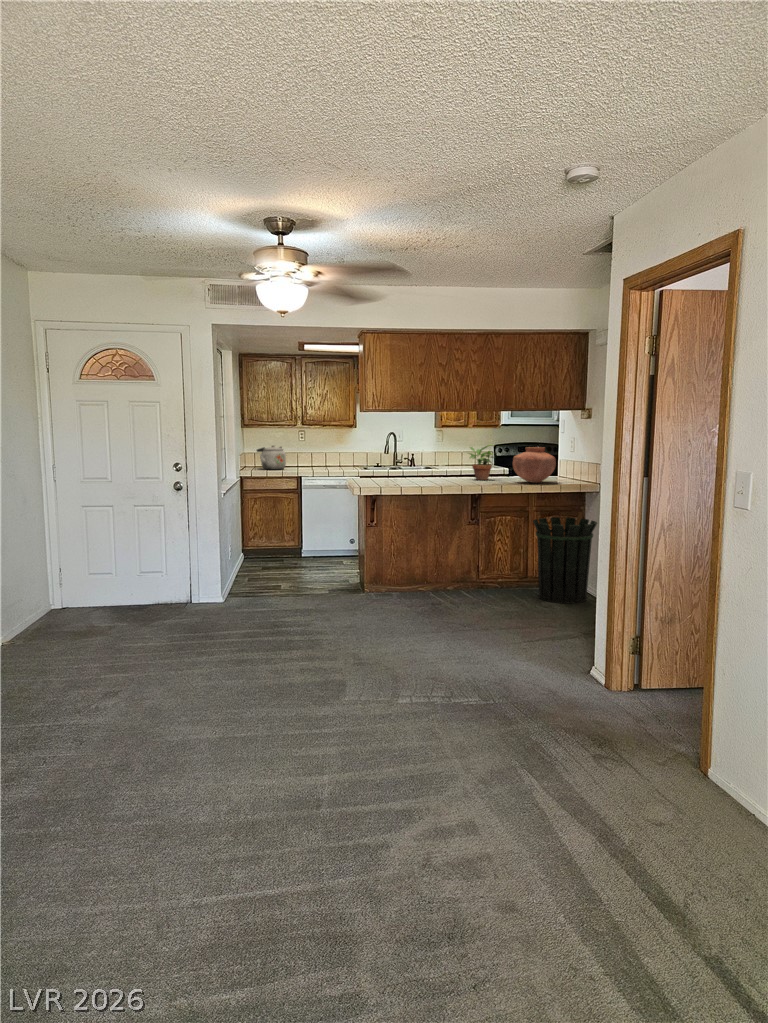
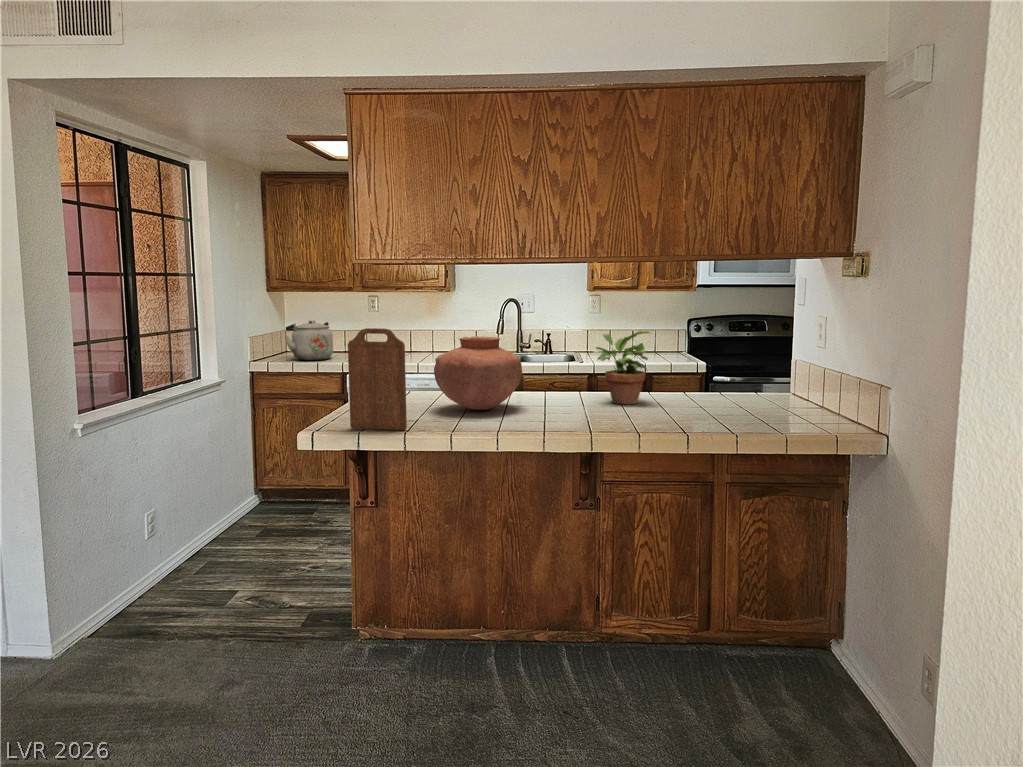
cutting board: none [370,440,397,486] -> present [348,328,407,430]
vase: present [513,447,556,483] -> present [434,336,522,410]
waste bin: present [533,517,597,604] -> none [716,504,878,733]

